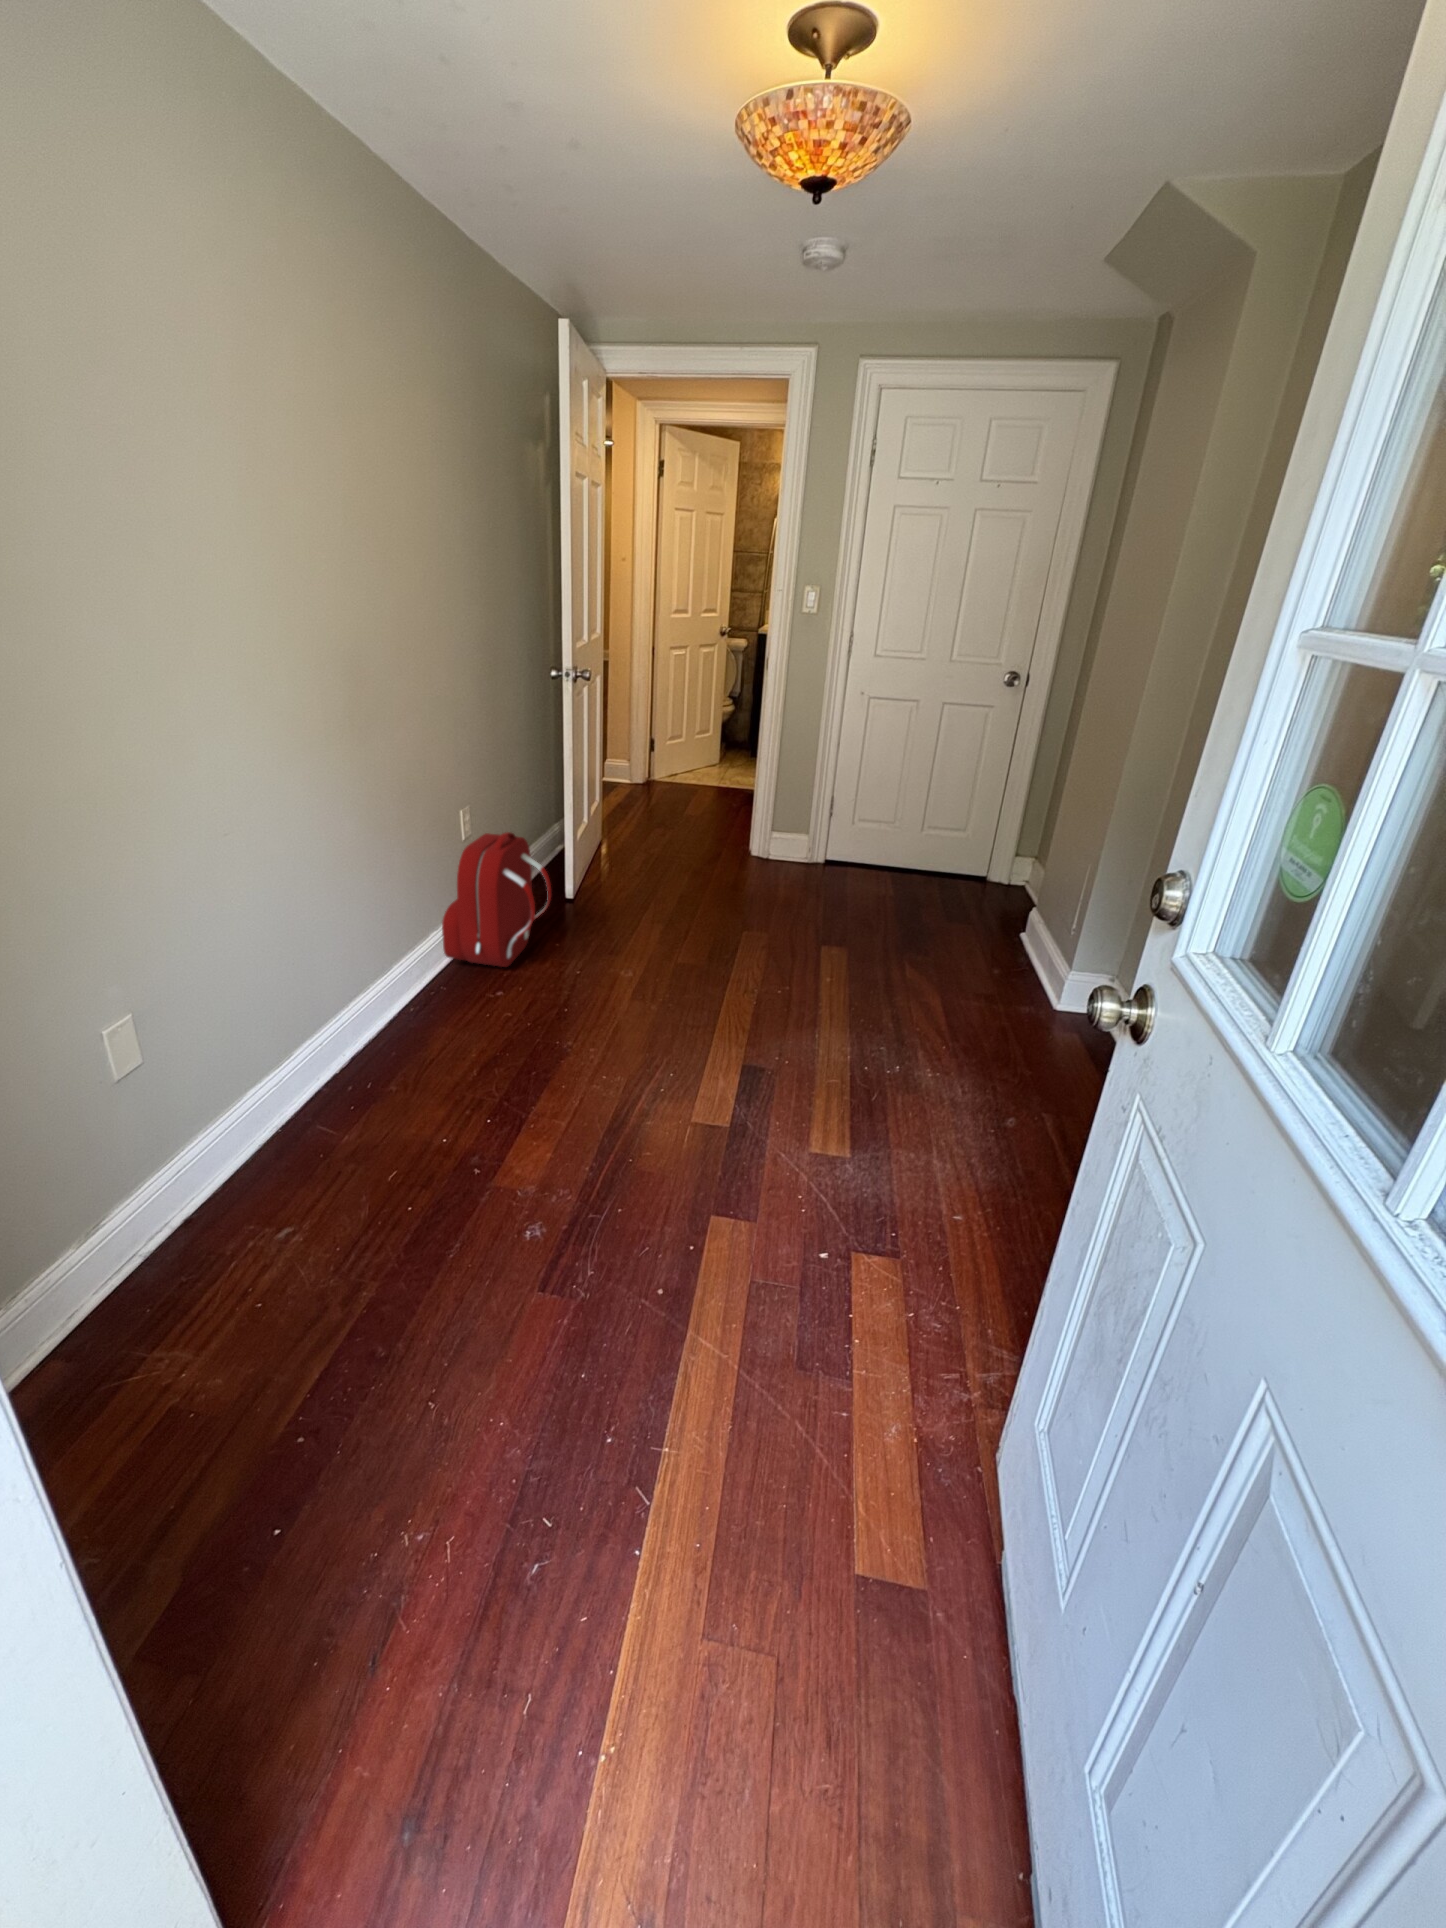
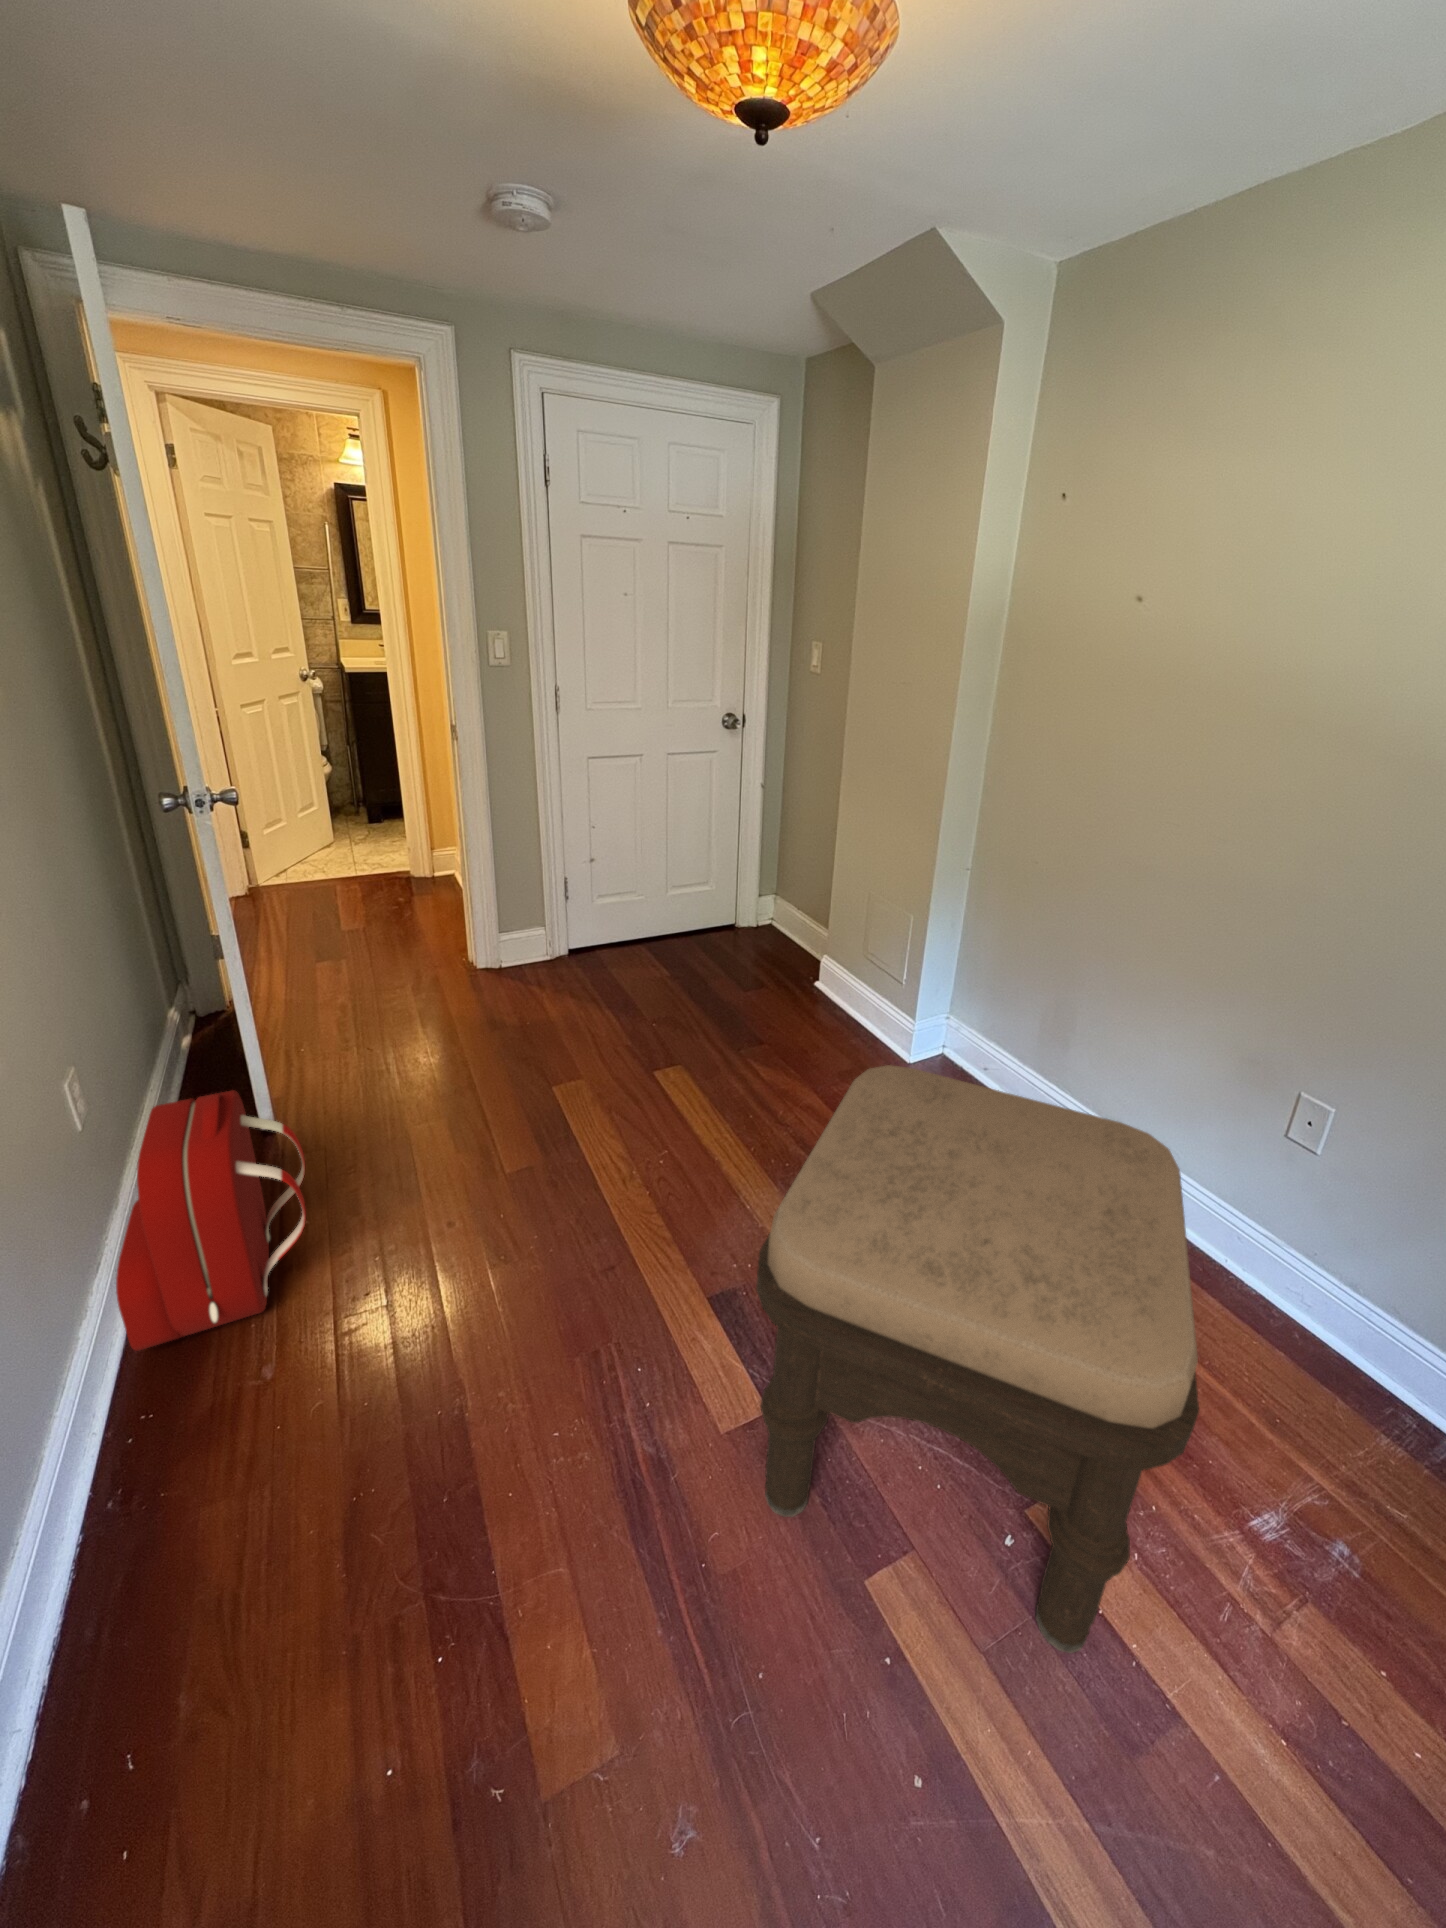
ottoman: none [664,904,1042,1307] -> present [756,1065,1199,1653]

